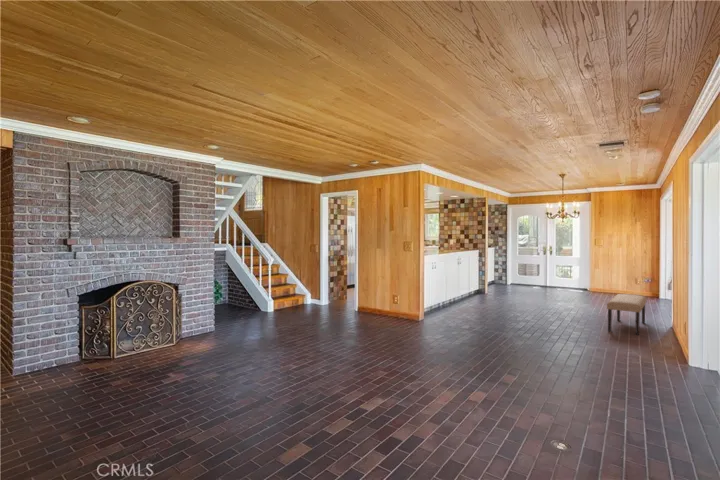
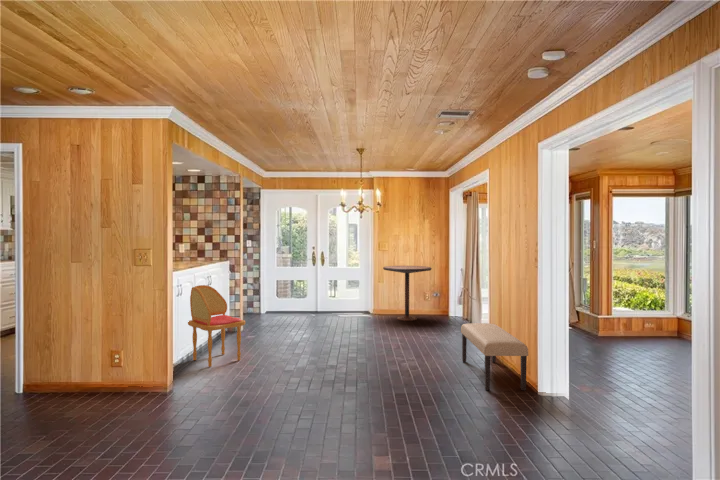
pedestal table: none [593,257,638,298] -> present [383,266,432,321]
dining chair: none [448,261,477,302] -> present [188,285,246,367]

